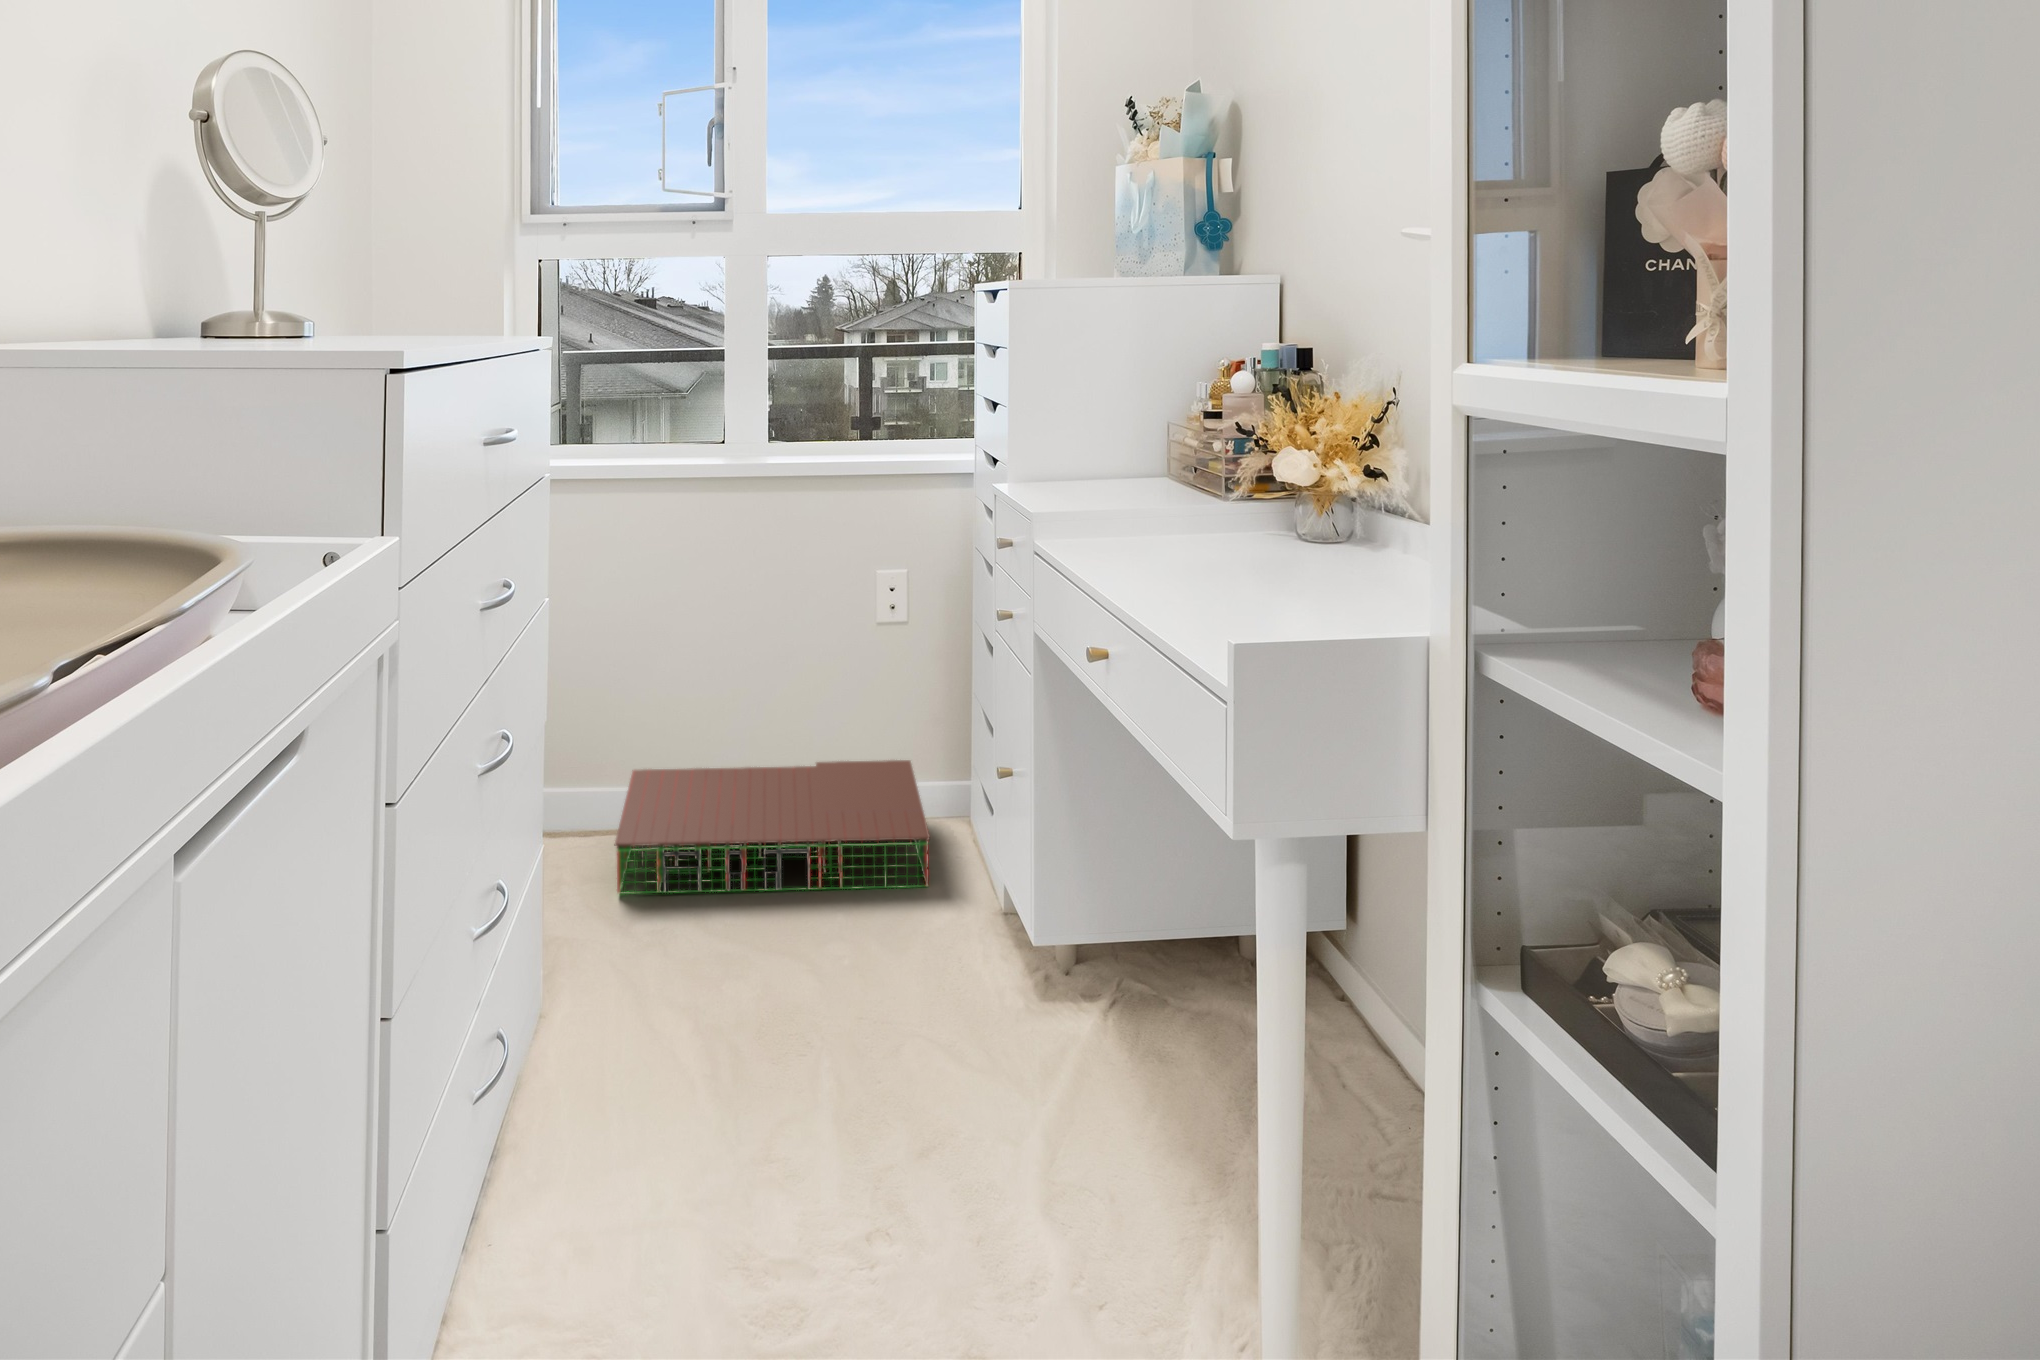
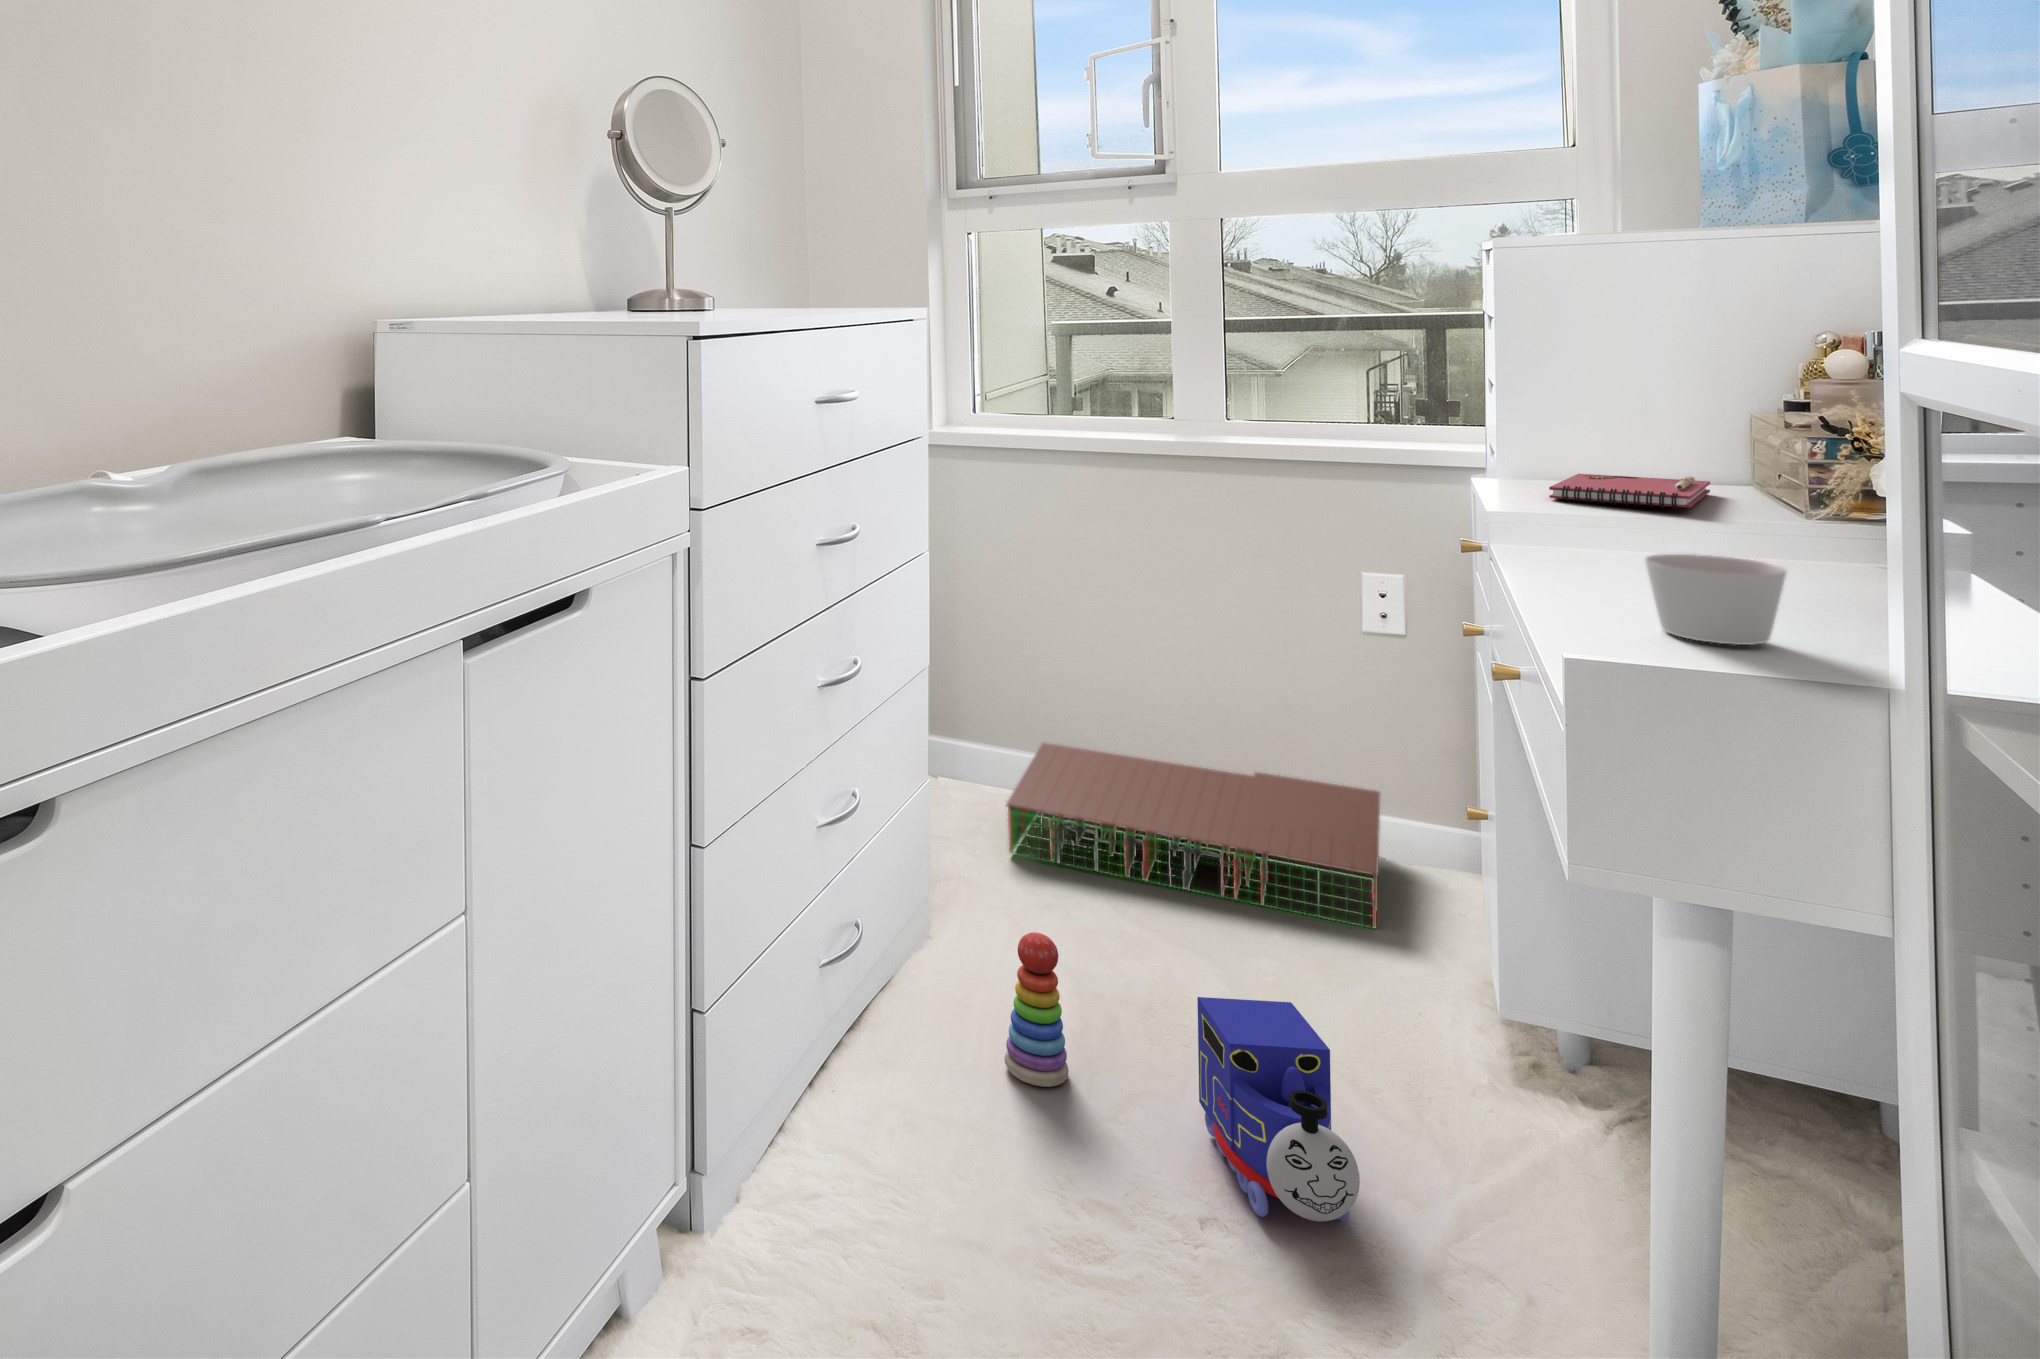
notebook: none [1070,474,1160,502] -> present [1549,474,1710,509]
candle: none [1233,544,1324,617] -> present [1645,554,1786,645]
stacking toy: none [673,986,735,1150] -> present [1005,932,1069,1087]
toy train: none [857,989,1012,1213] -> present [1197,997,1360,1221]

